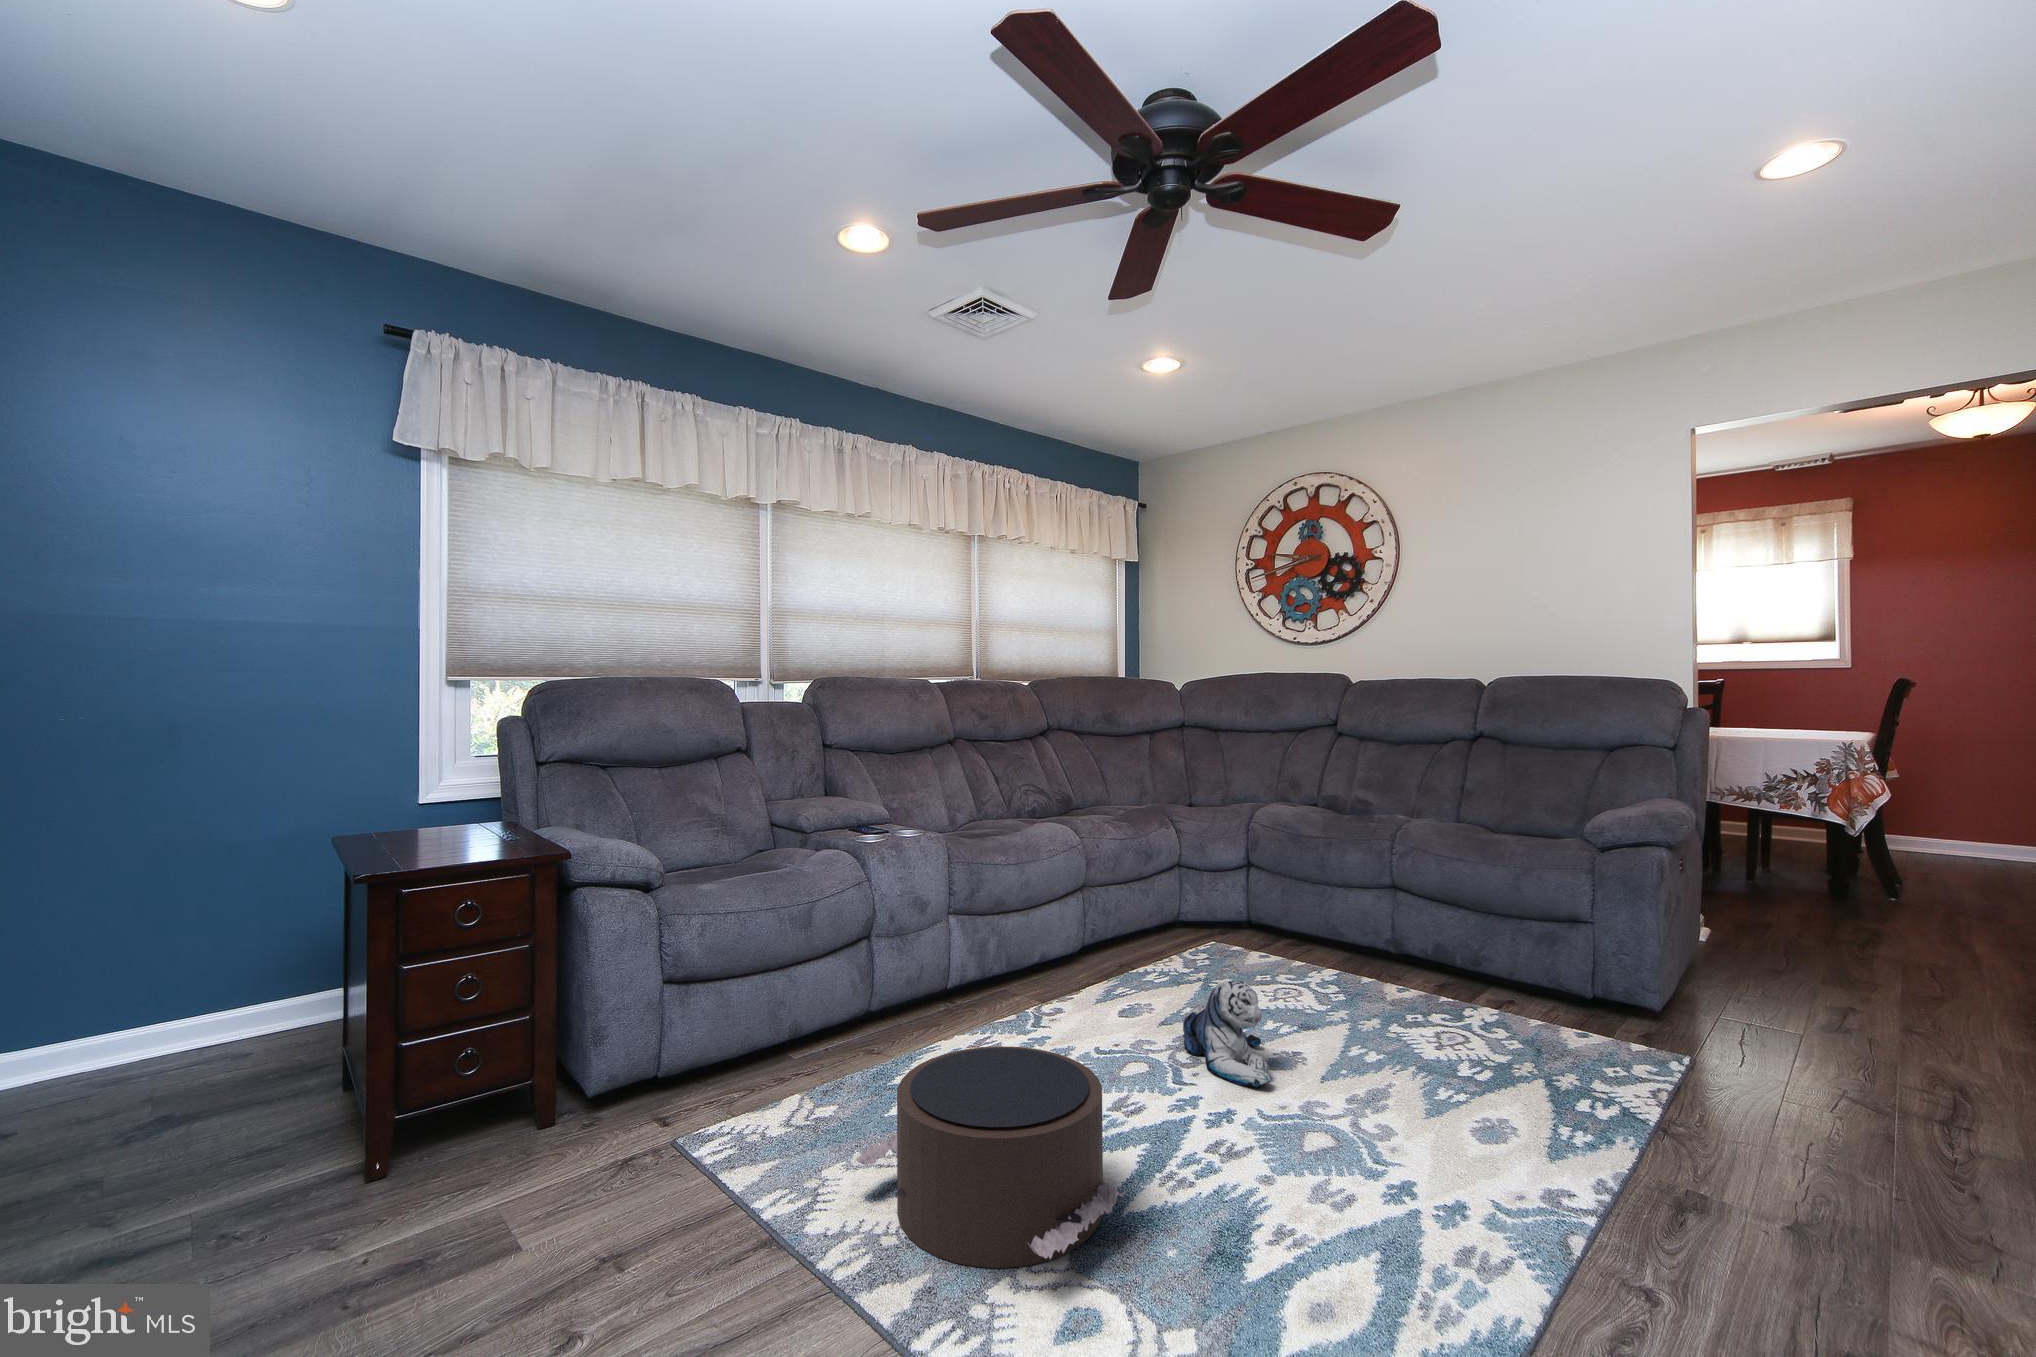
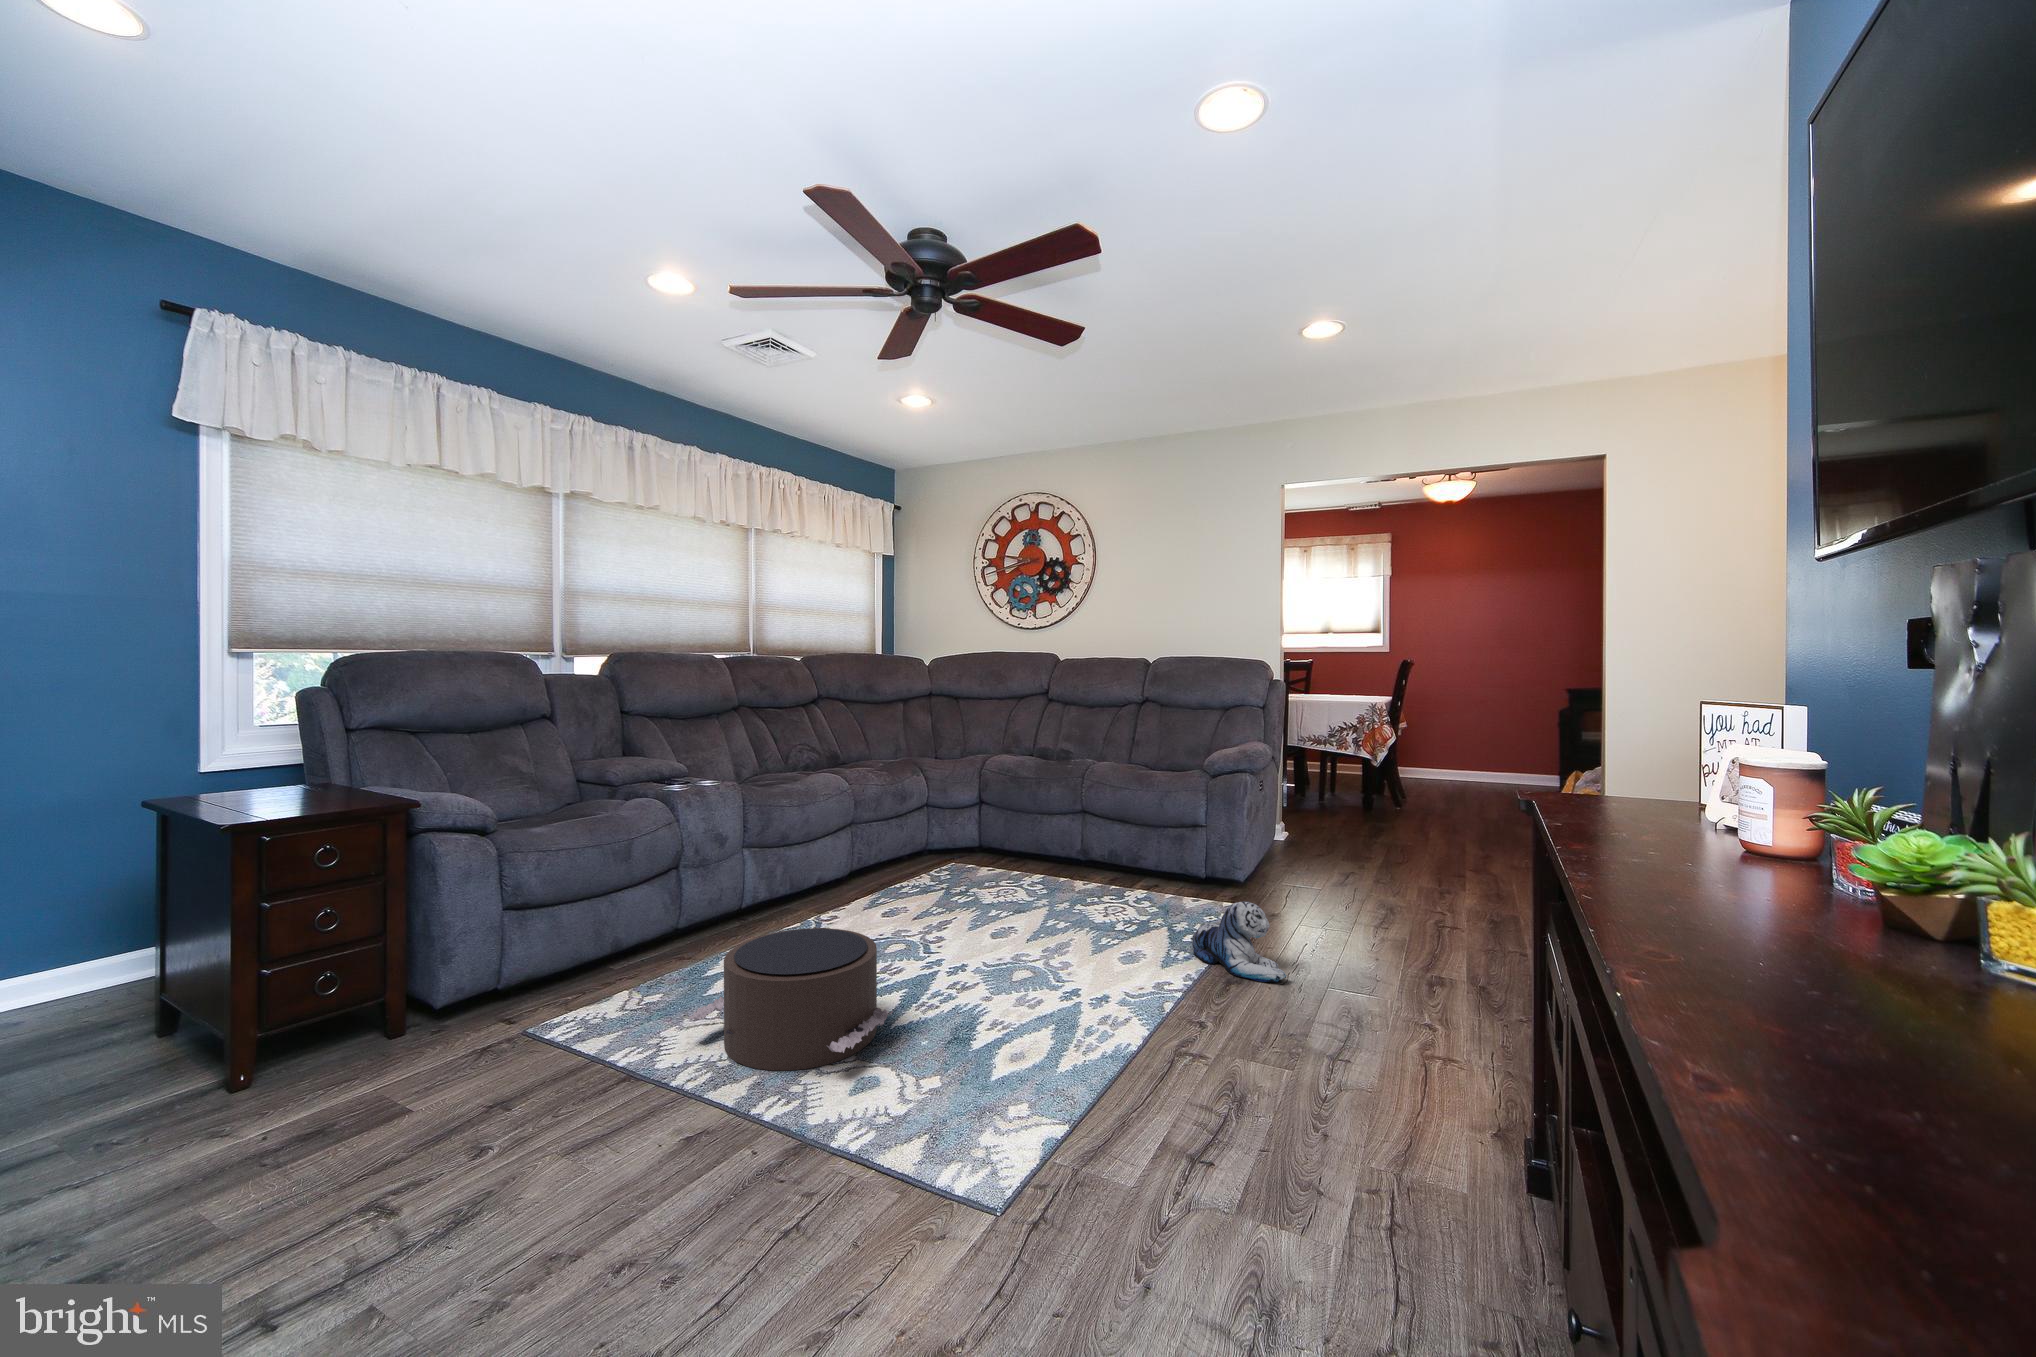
plush toy: present [1183,981,1271,1087] -> present [1192,901,1286,982]

